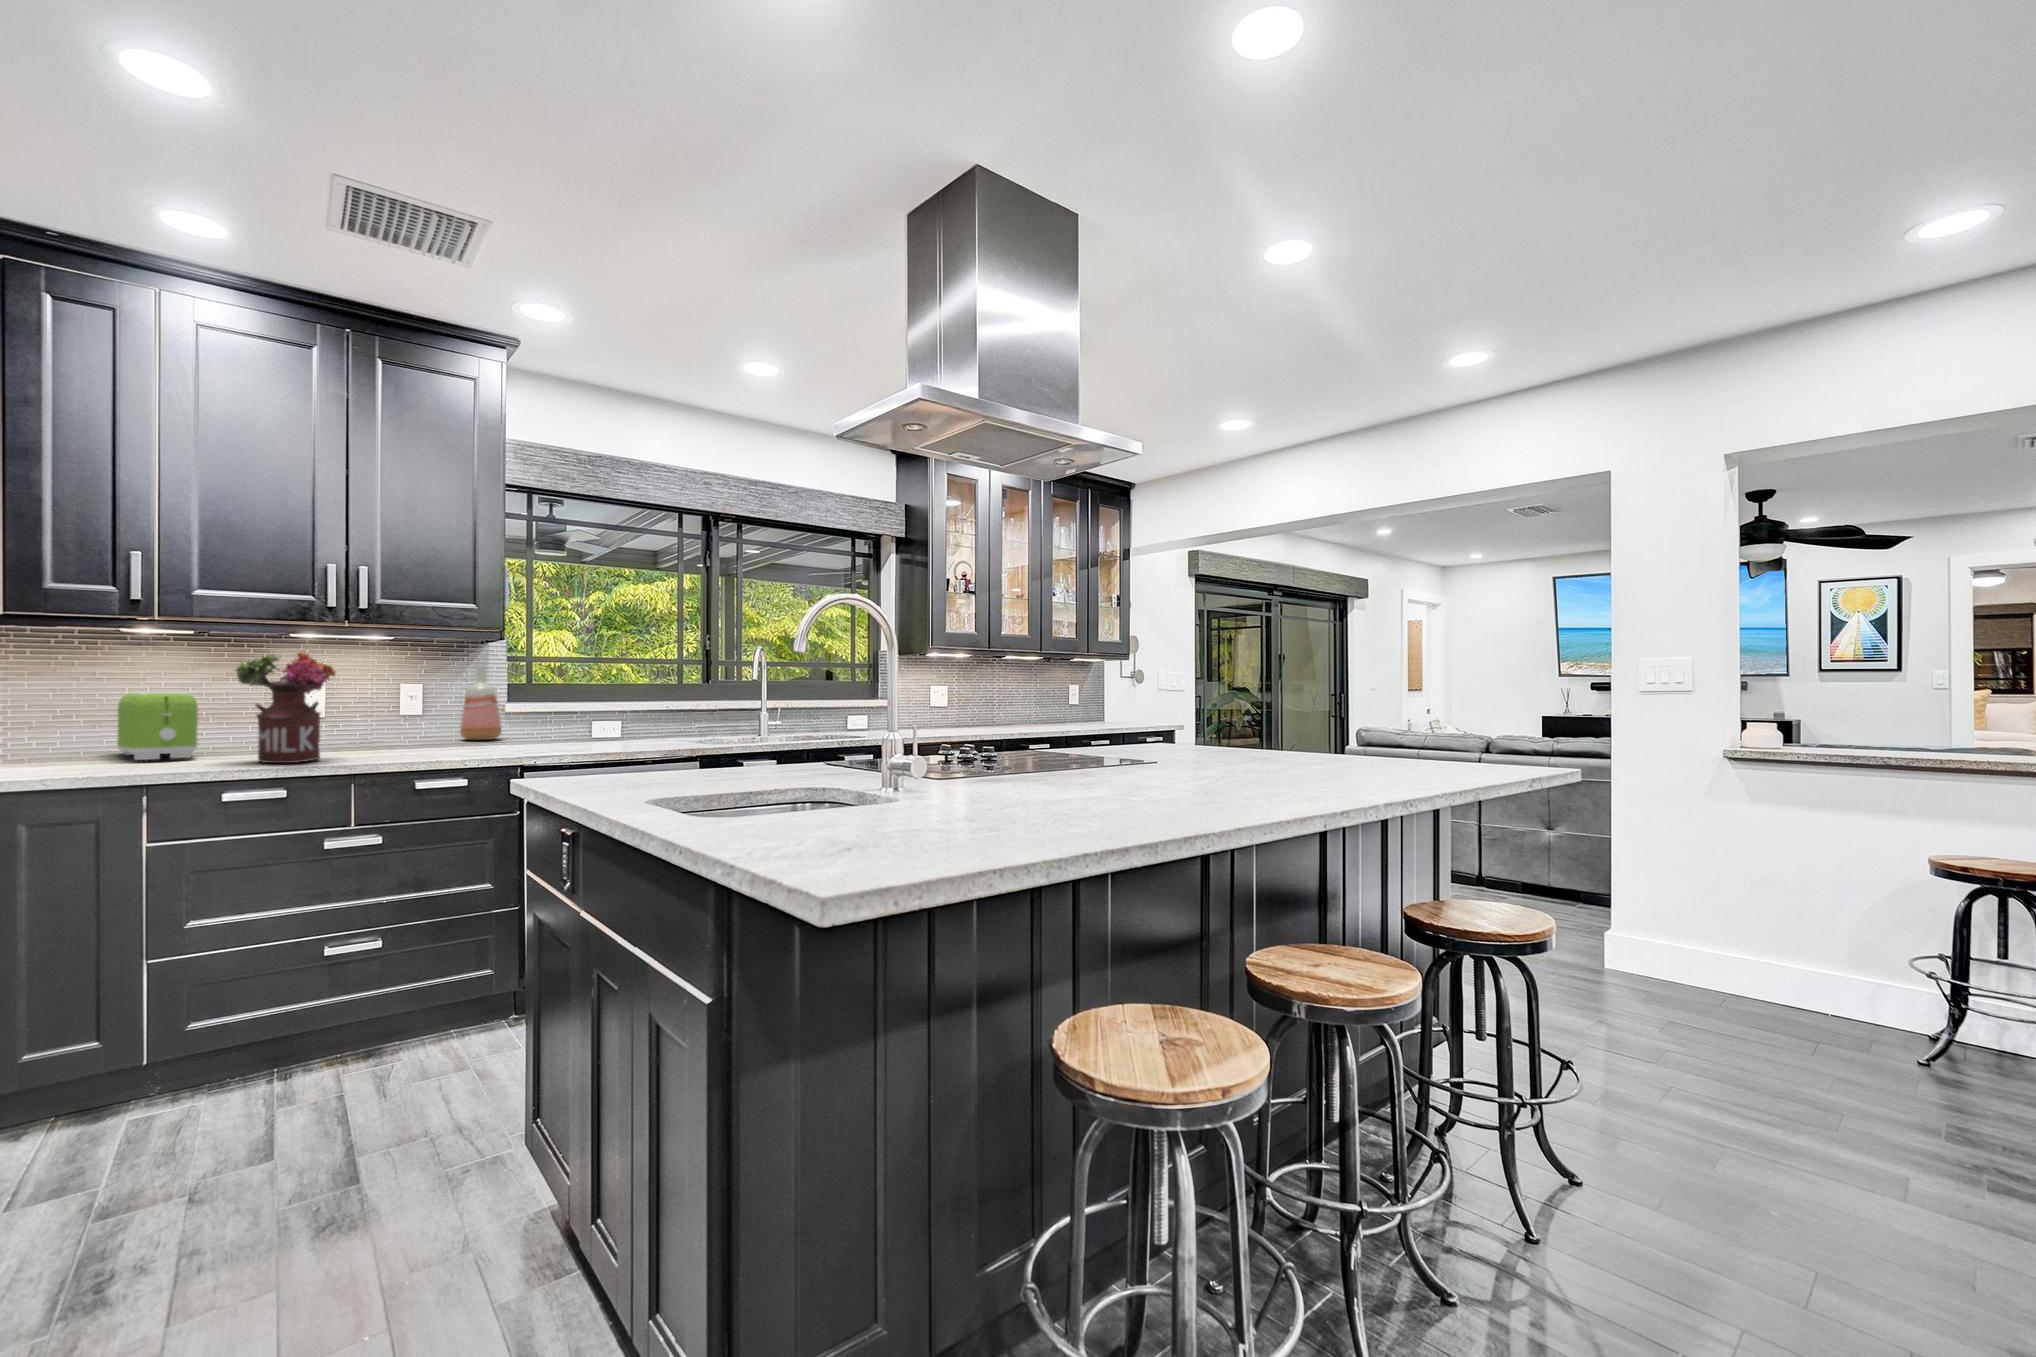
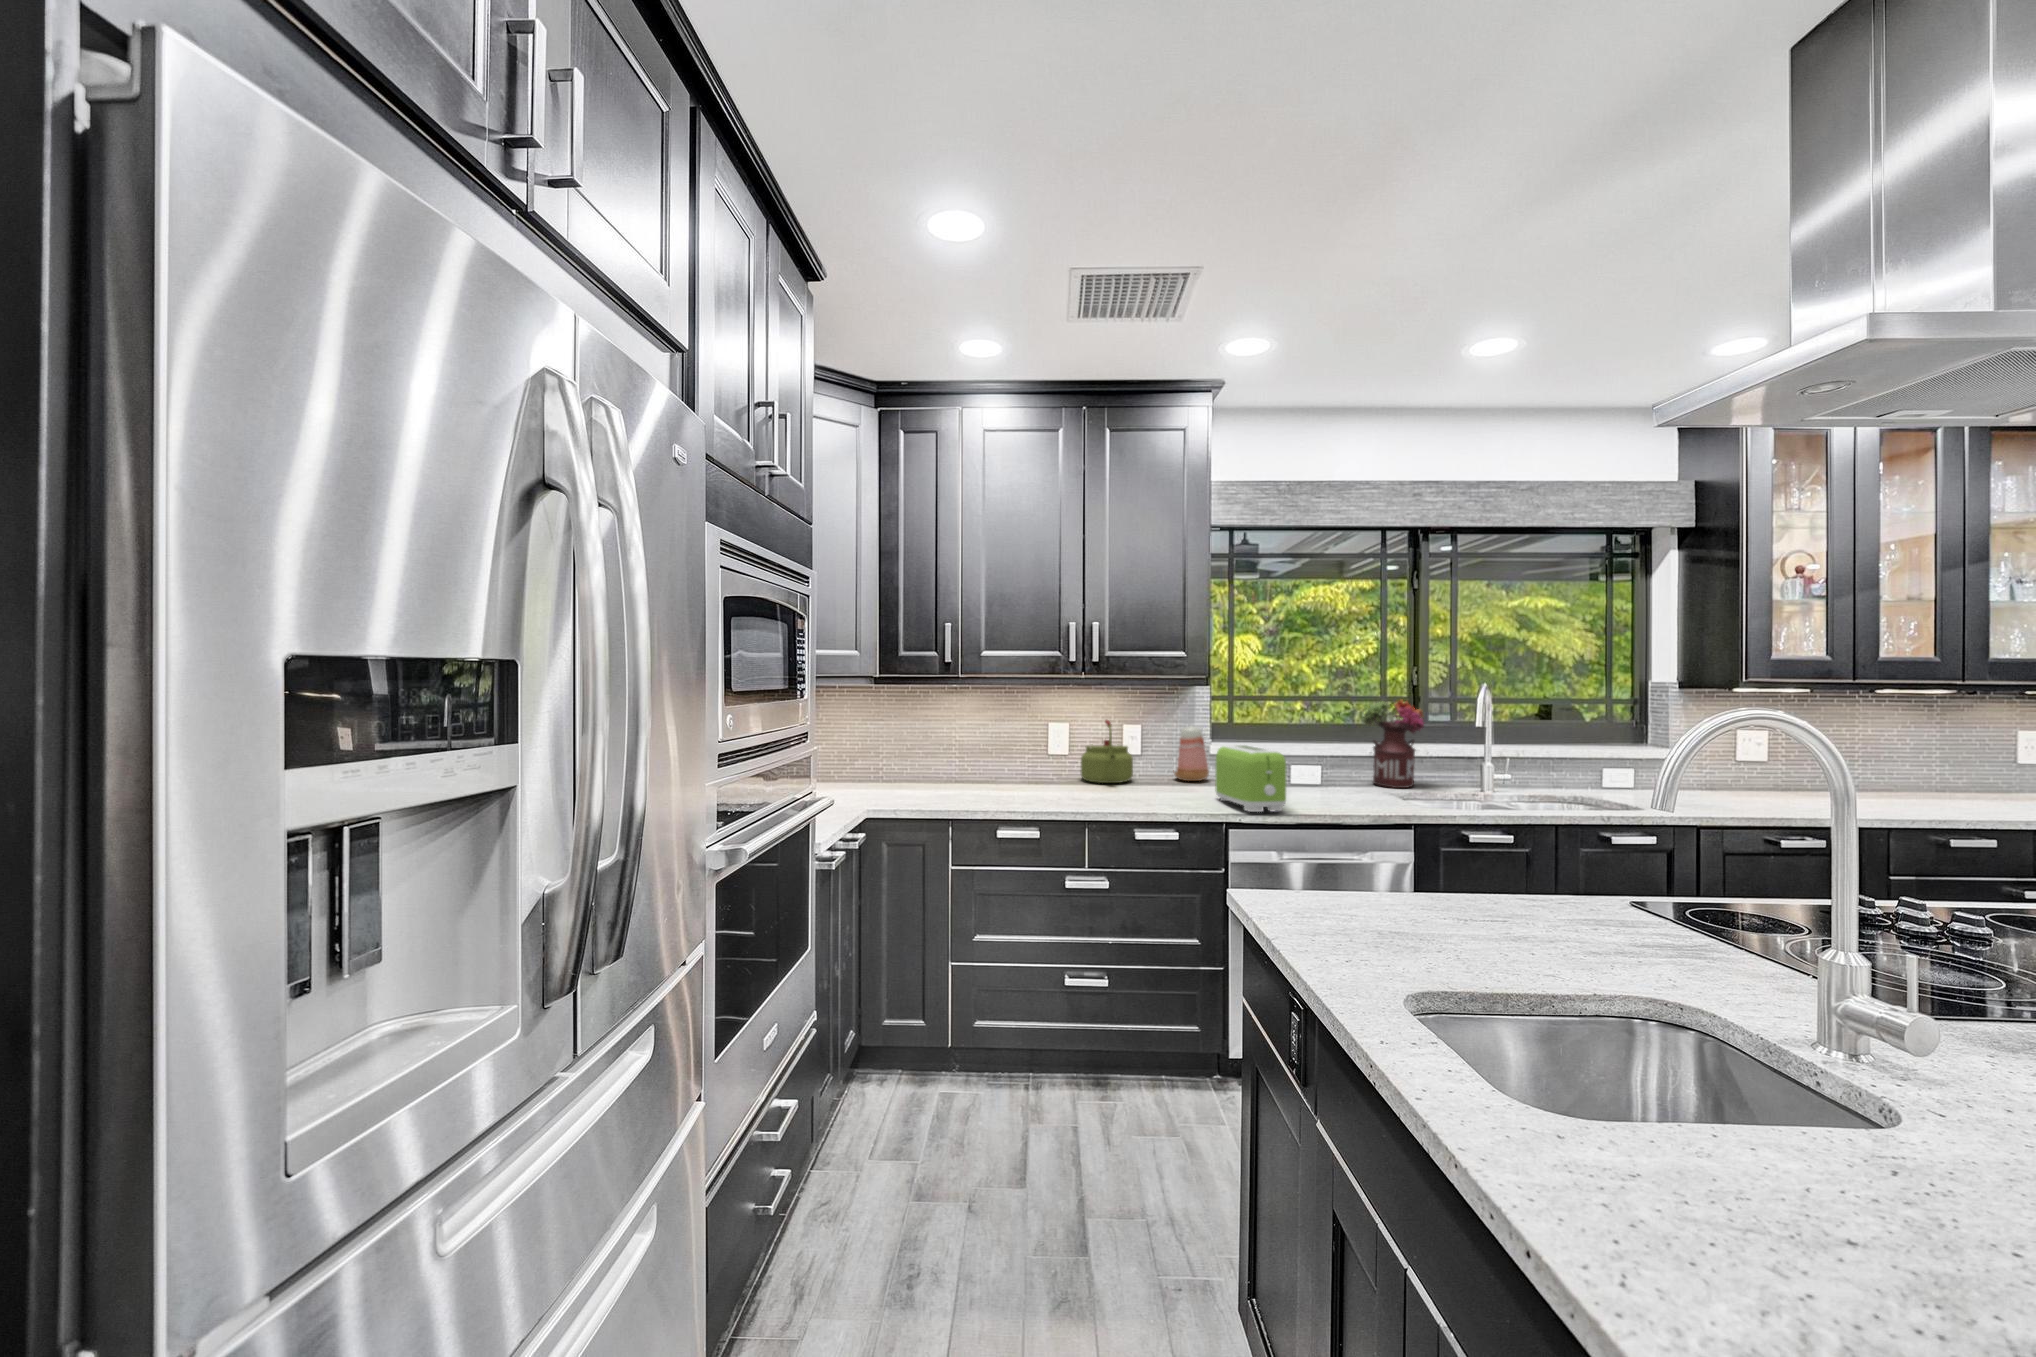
flower arrangement: present [236,652,336,763] -> present [1362,699,1424,788]
kettle: none [340,678,410,745] -> present [1081,720,1133,783]
toaster: present [117,692,198,760] -> present [1215,745,1286,812]

